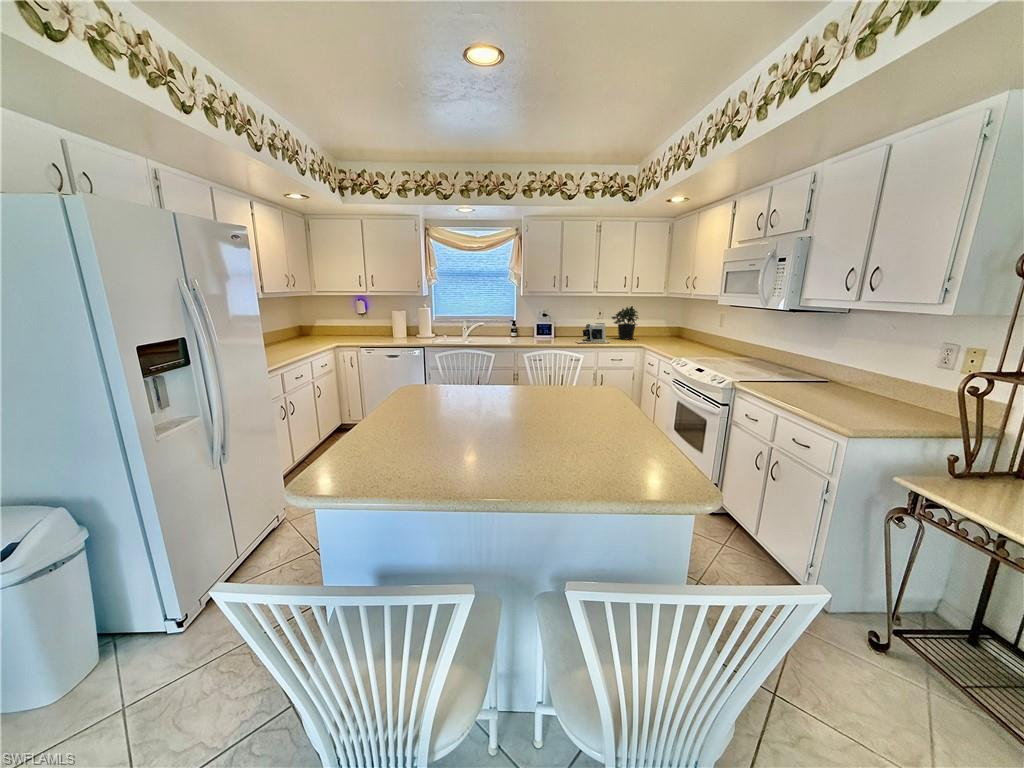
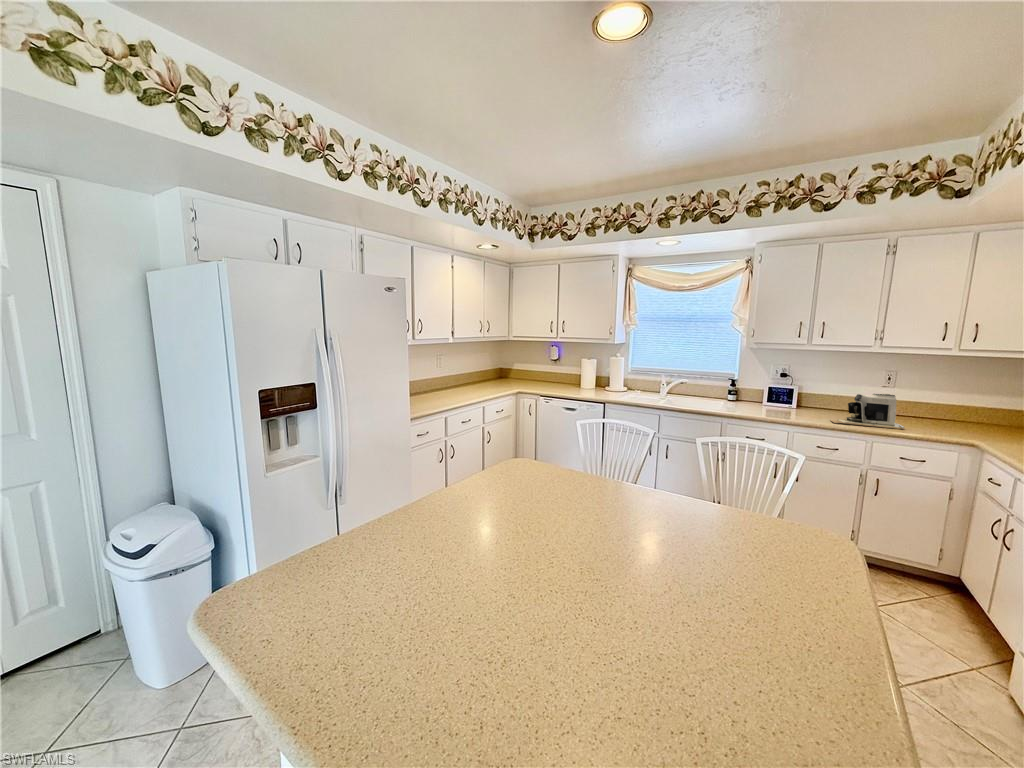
potted plant: present [612,306,638,339] -> none [915,368,982,426]

